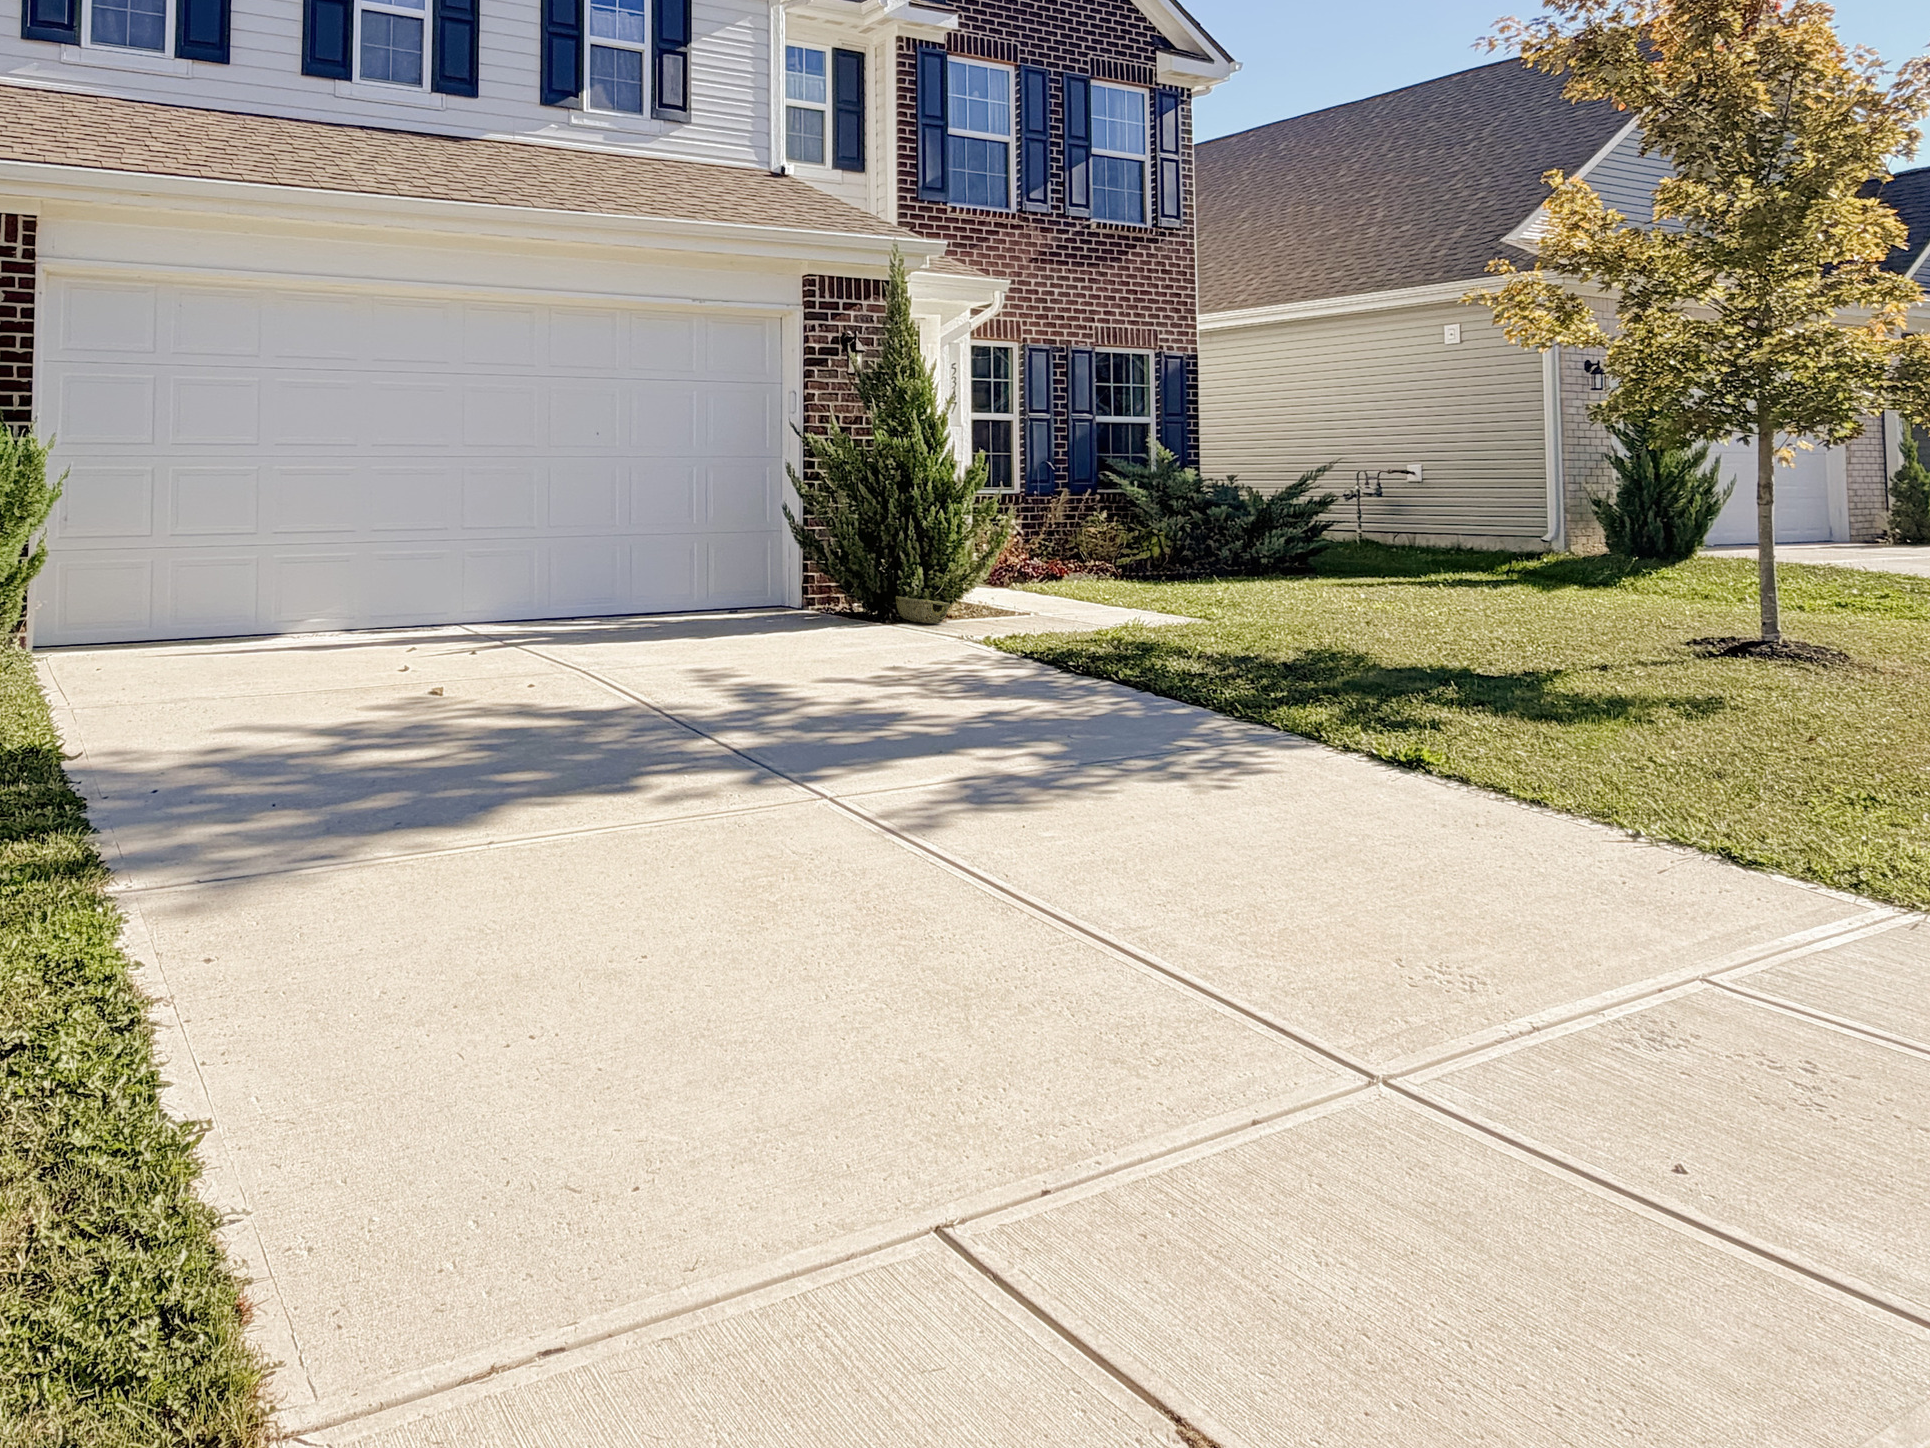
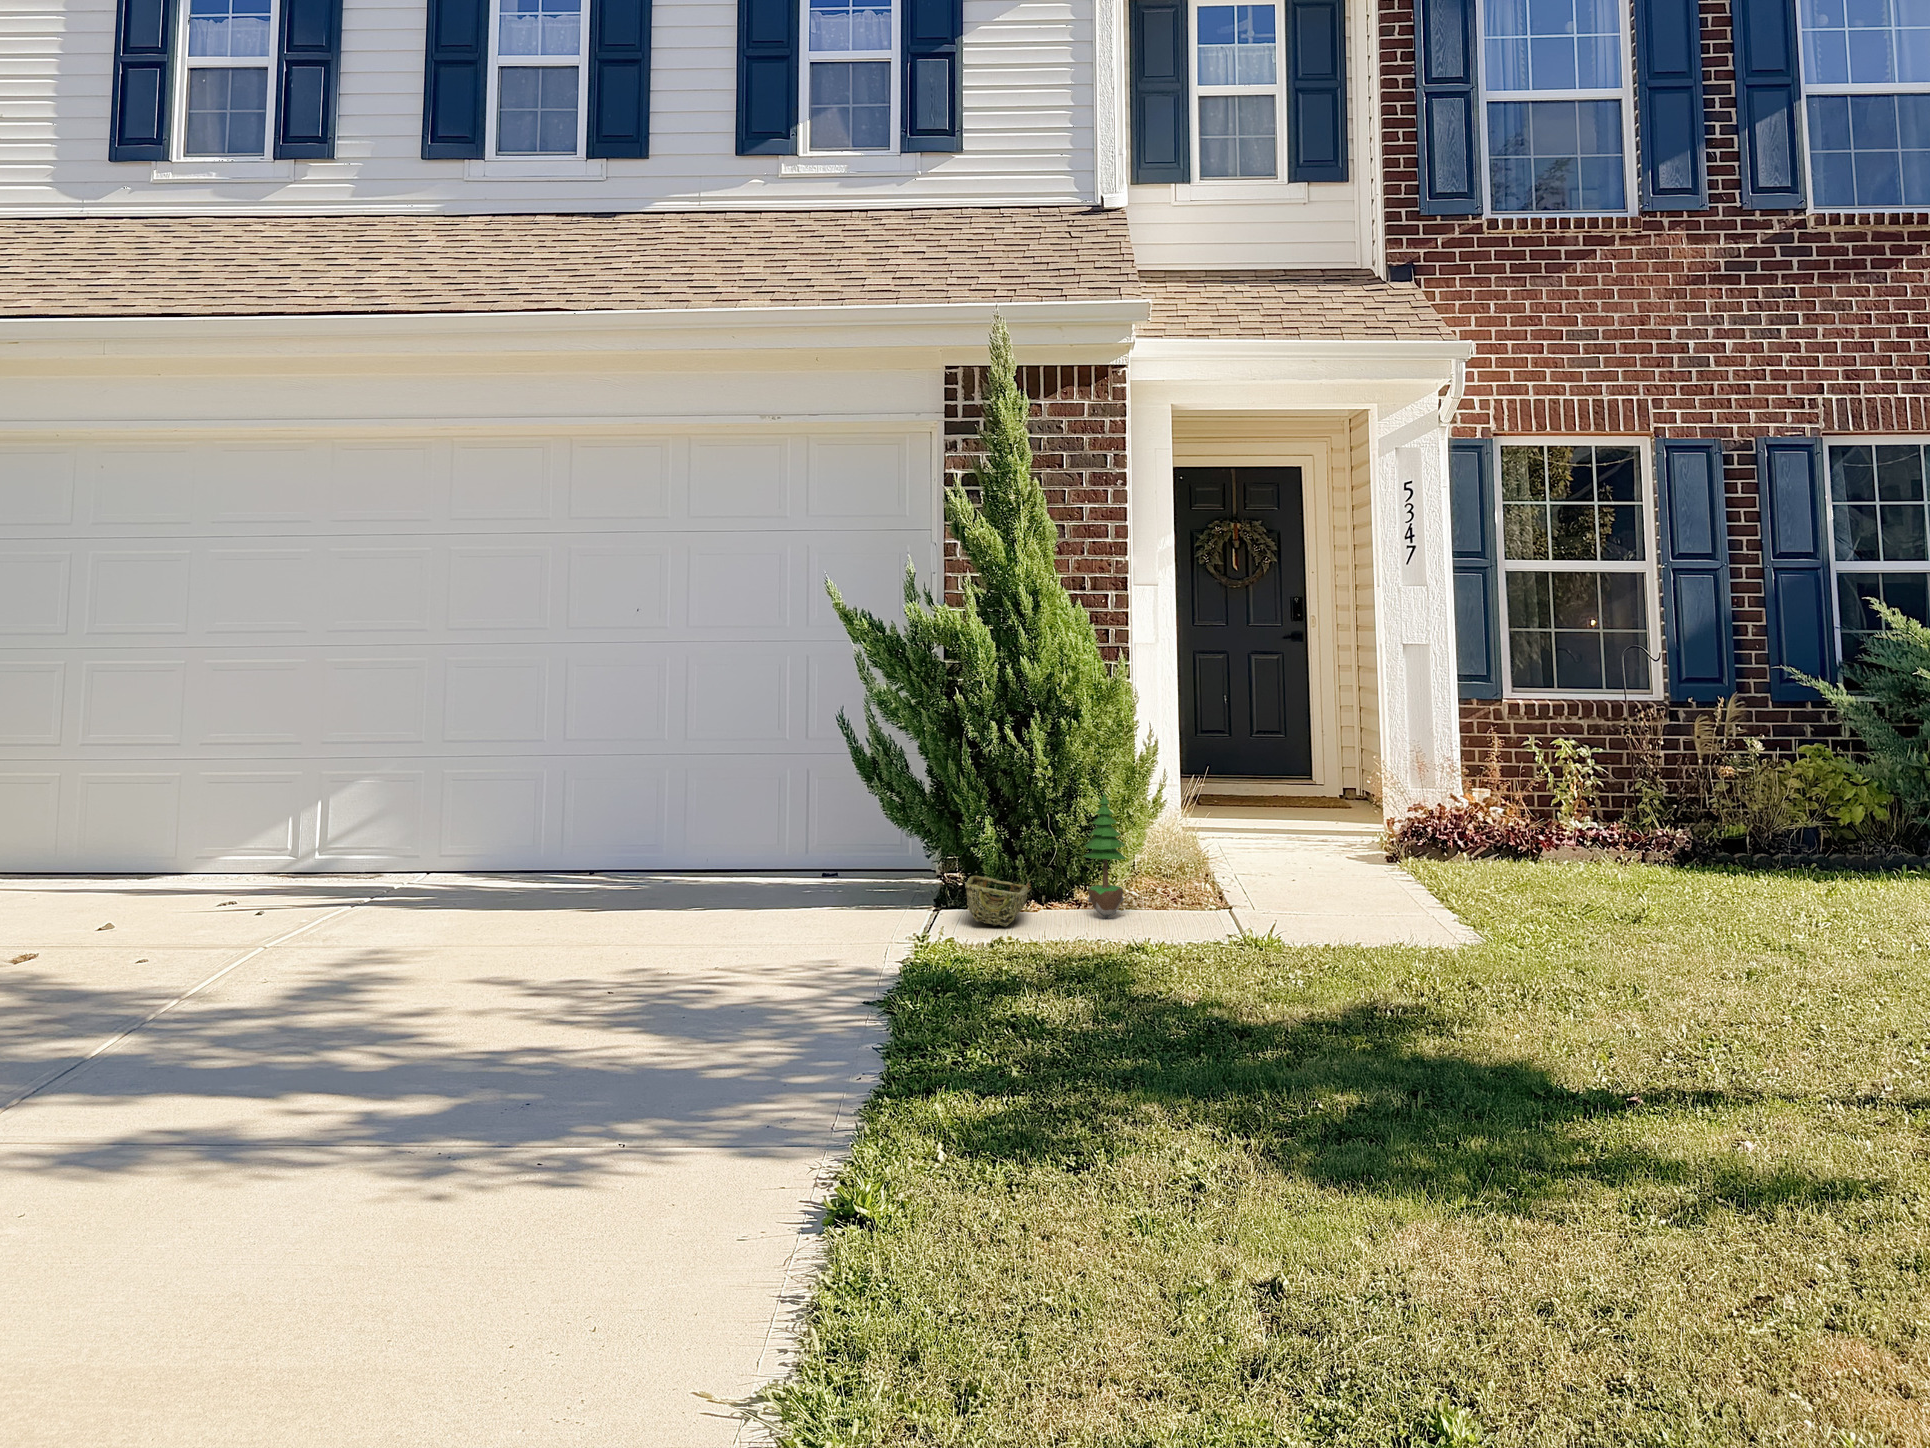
potted tree: none [950,542,976,616] -> present [1083,793,1126,918]

